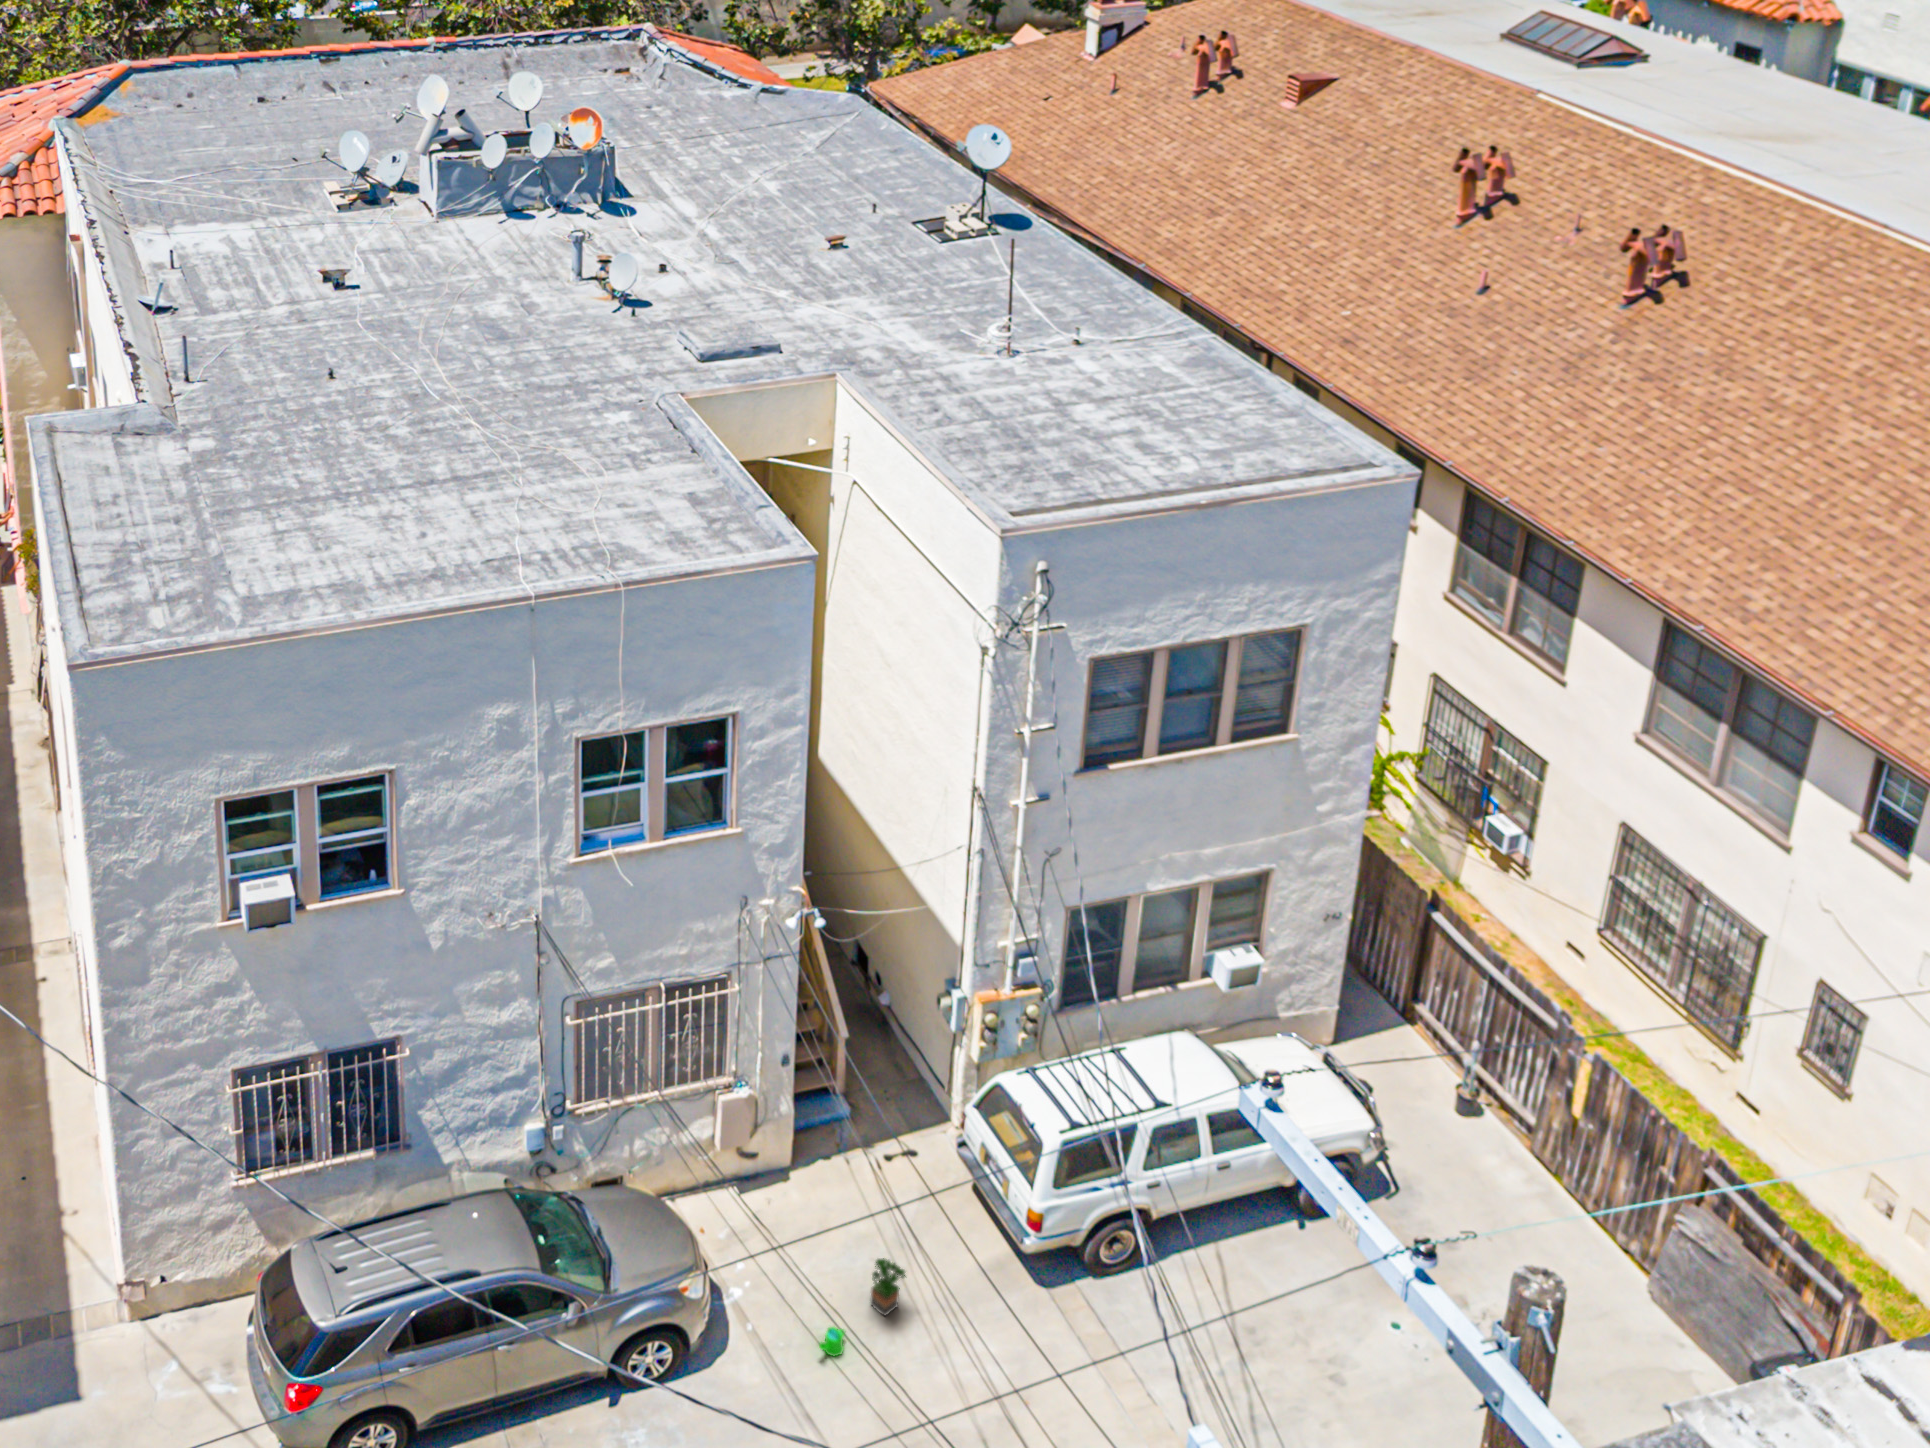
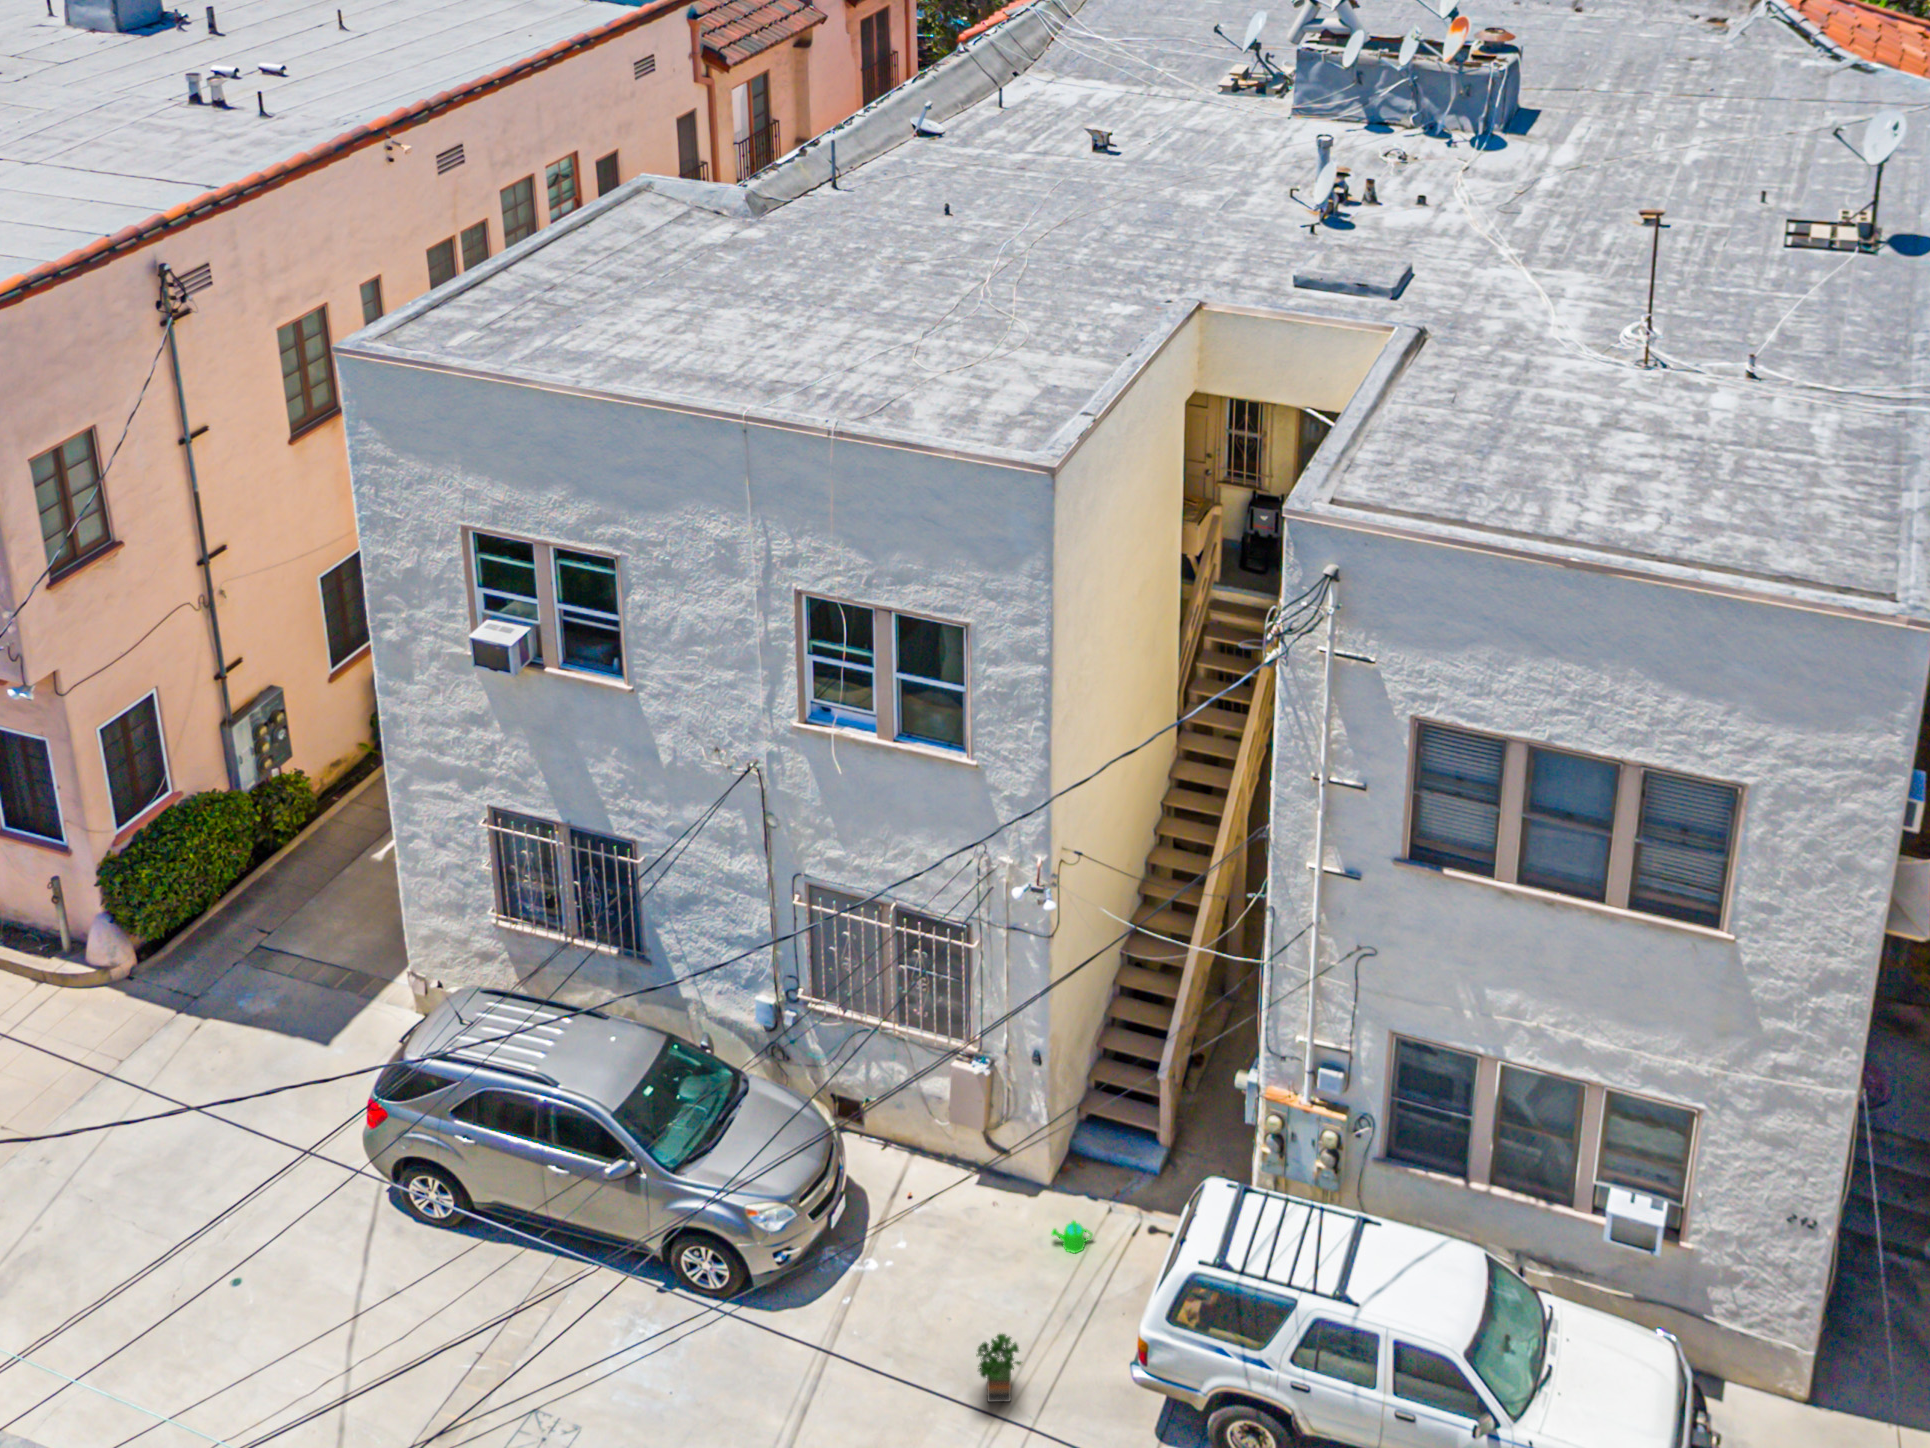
watering can: present [819,1327,845,1356] -> present [1052,1220,1093,1253]

